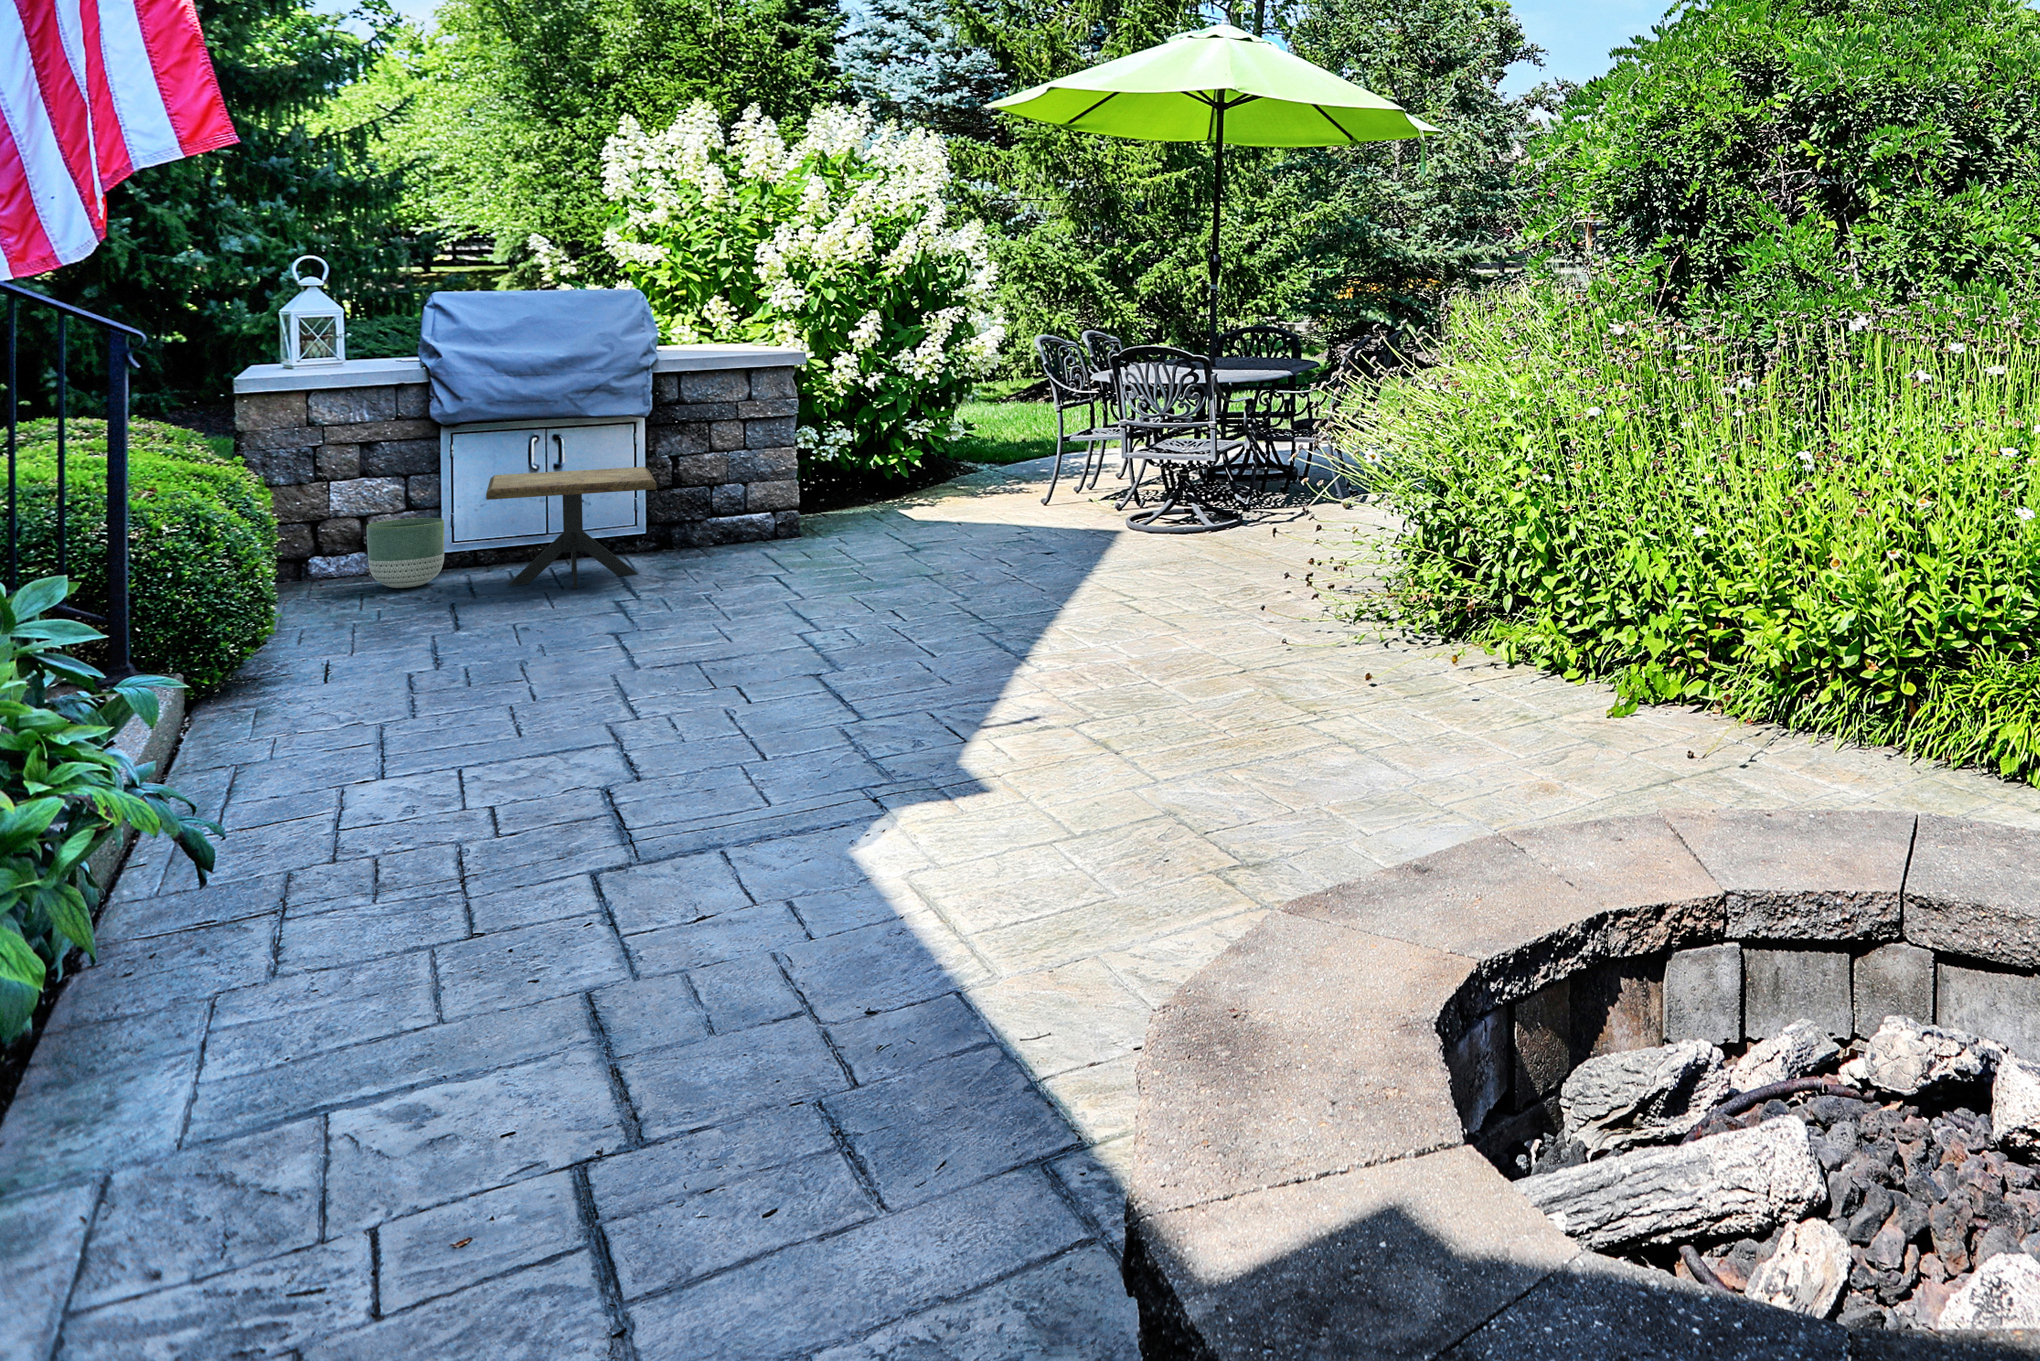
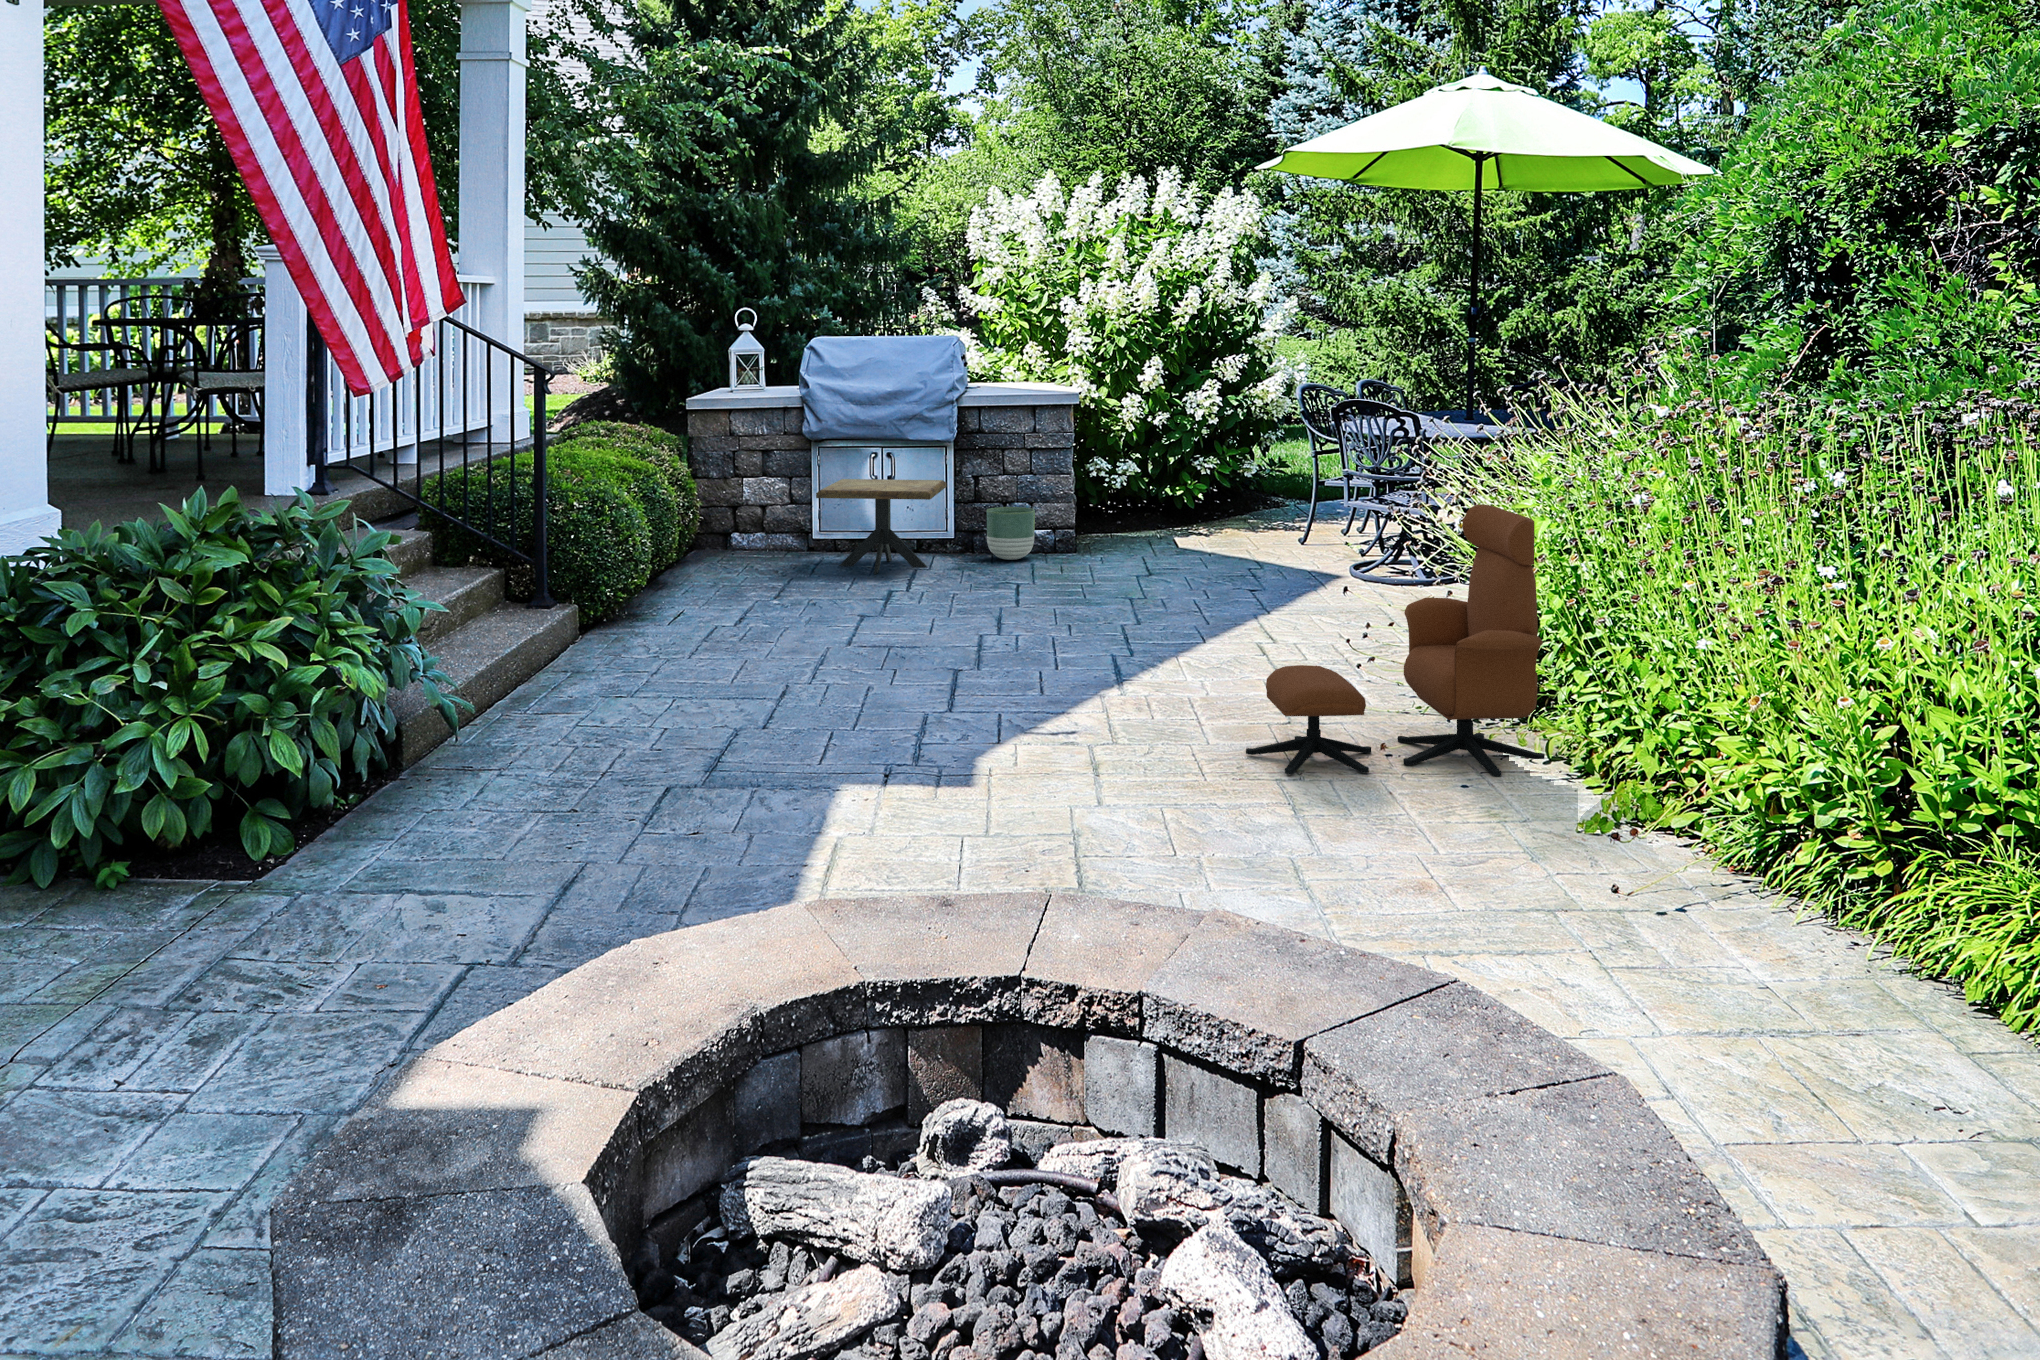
lounge chair: none [1283,432,1560,714] -> present [1246,504,1545,777]
planter: present [367,518,444,588] -> present [986,507,1035,560]

